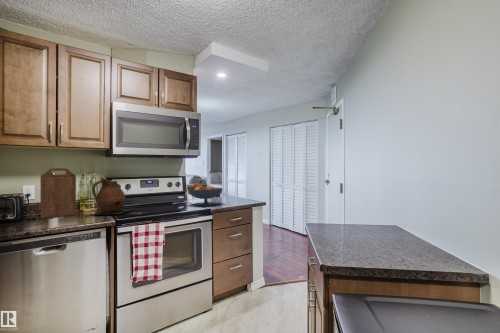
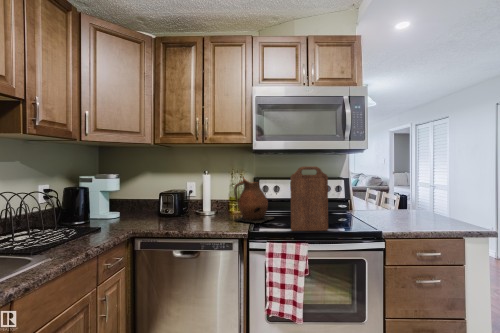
cutting board: present [40,168,76,218] -> present [291,166,328,231]
fruit bowl: present [189,183,222,206] -> none [349,189,406,225]

